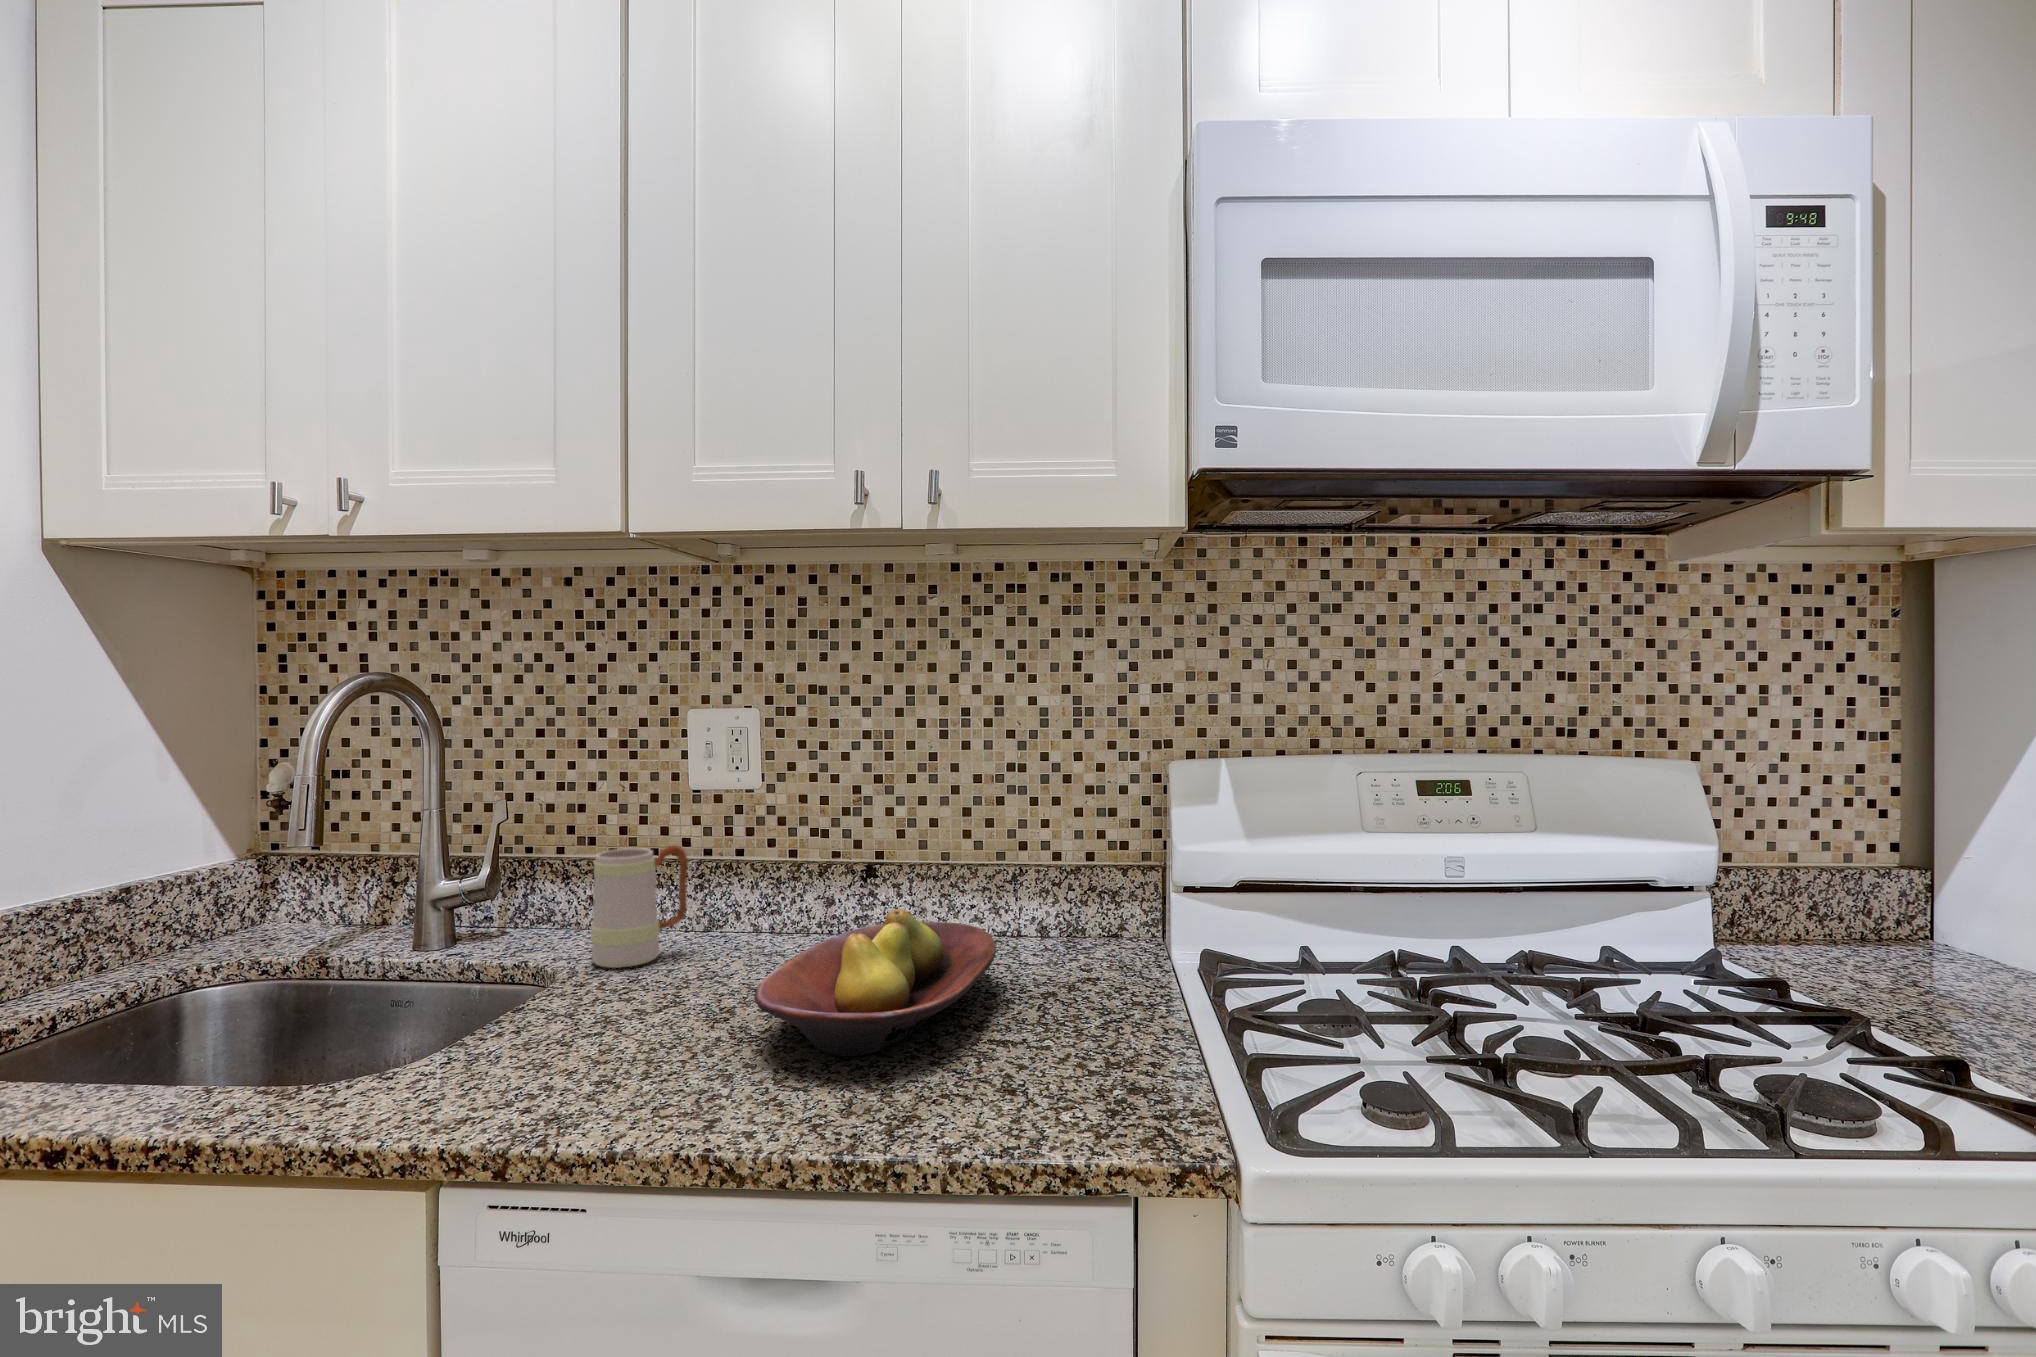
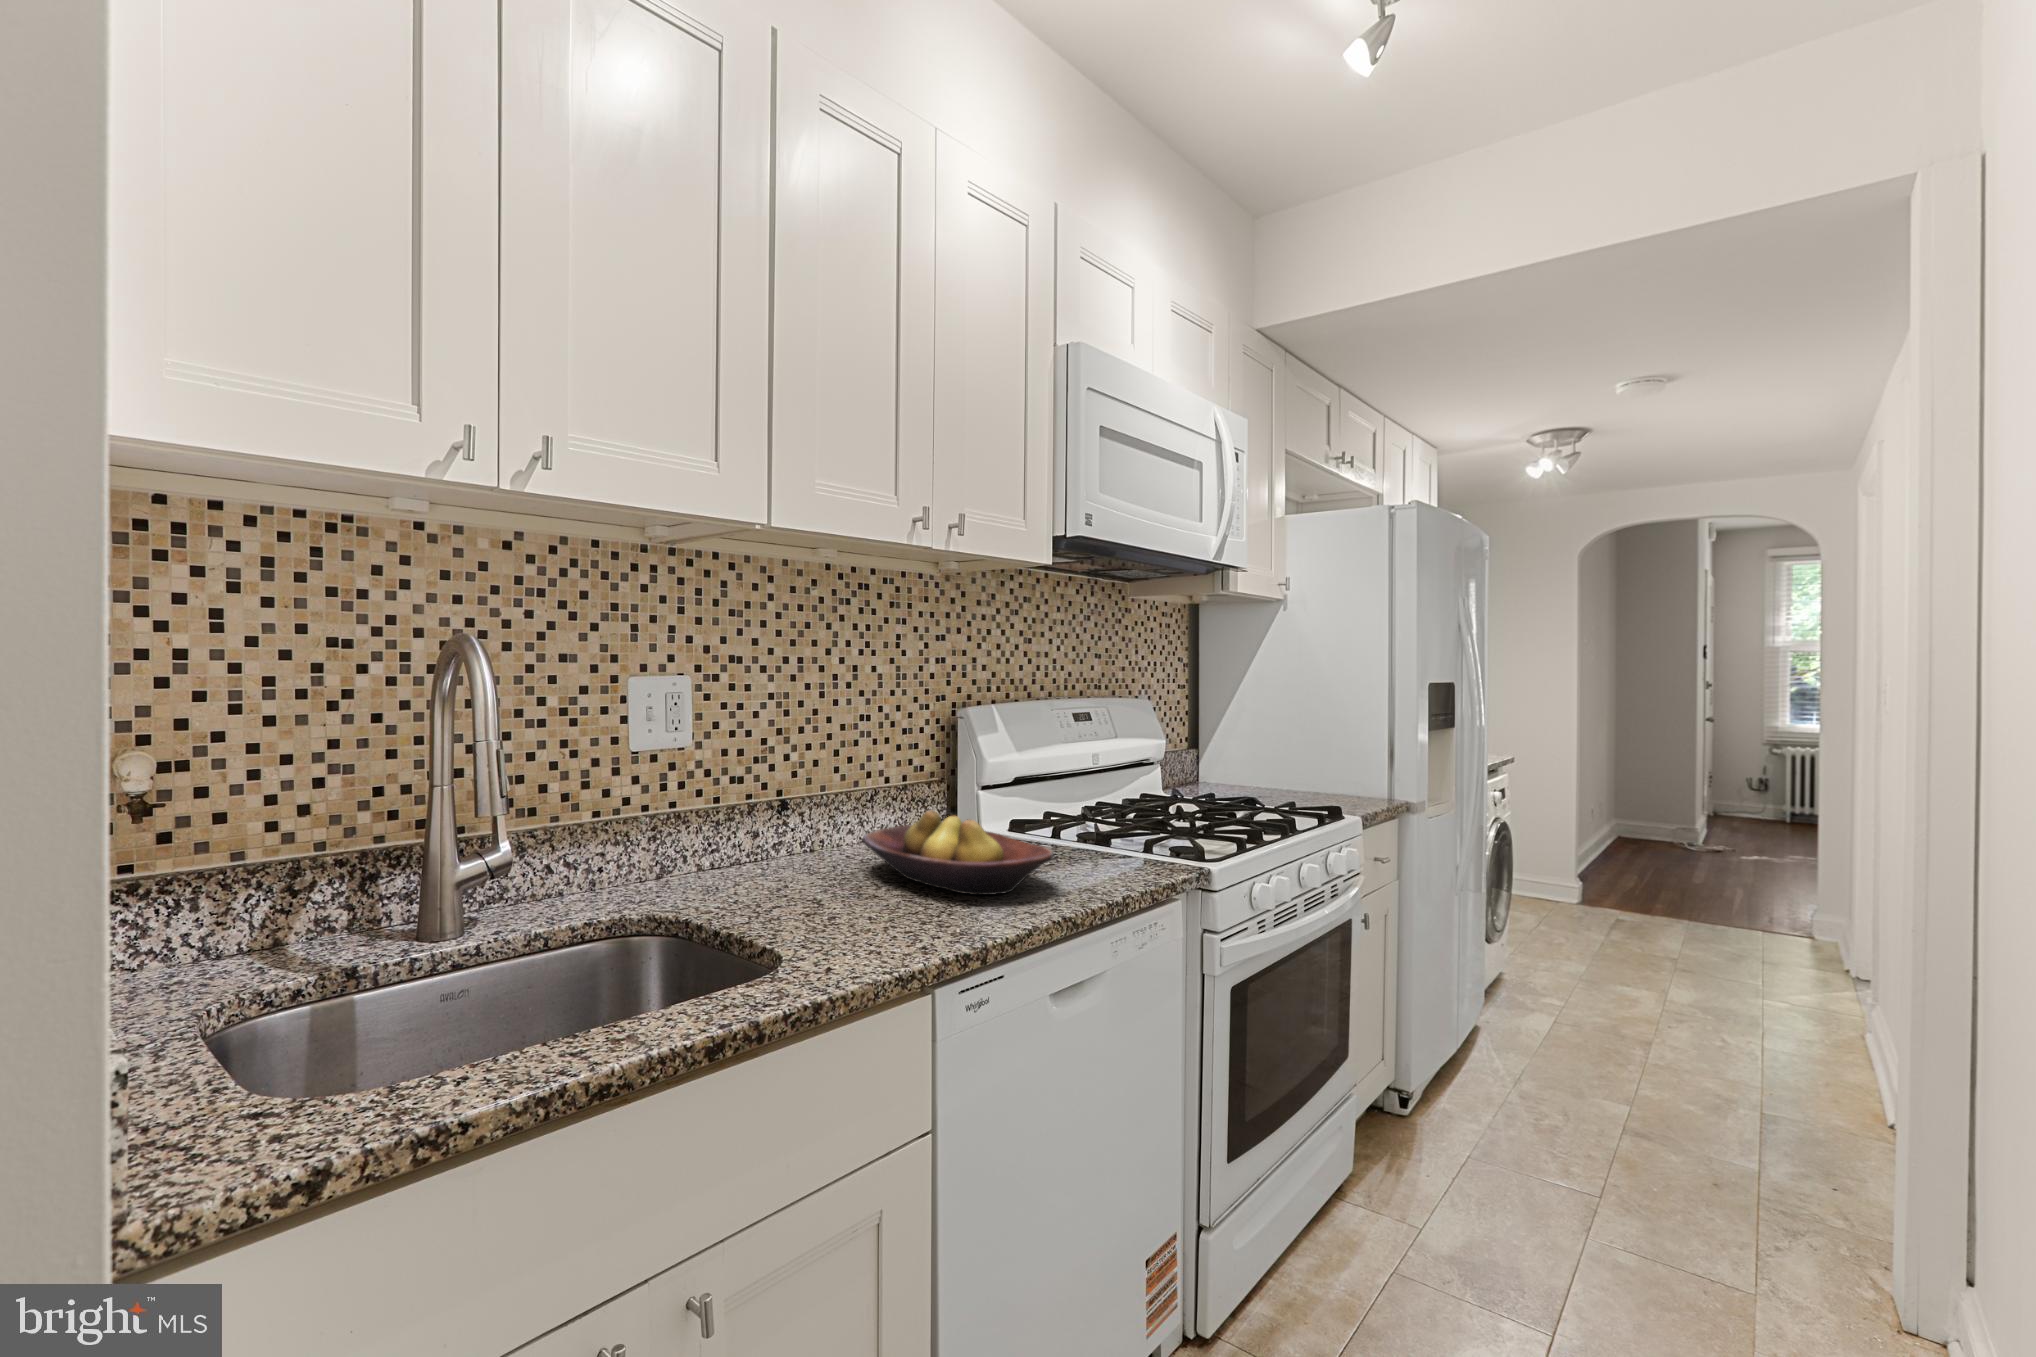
mug: present [591,845,688,968] -> none [641,795,704,909]

